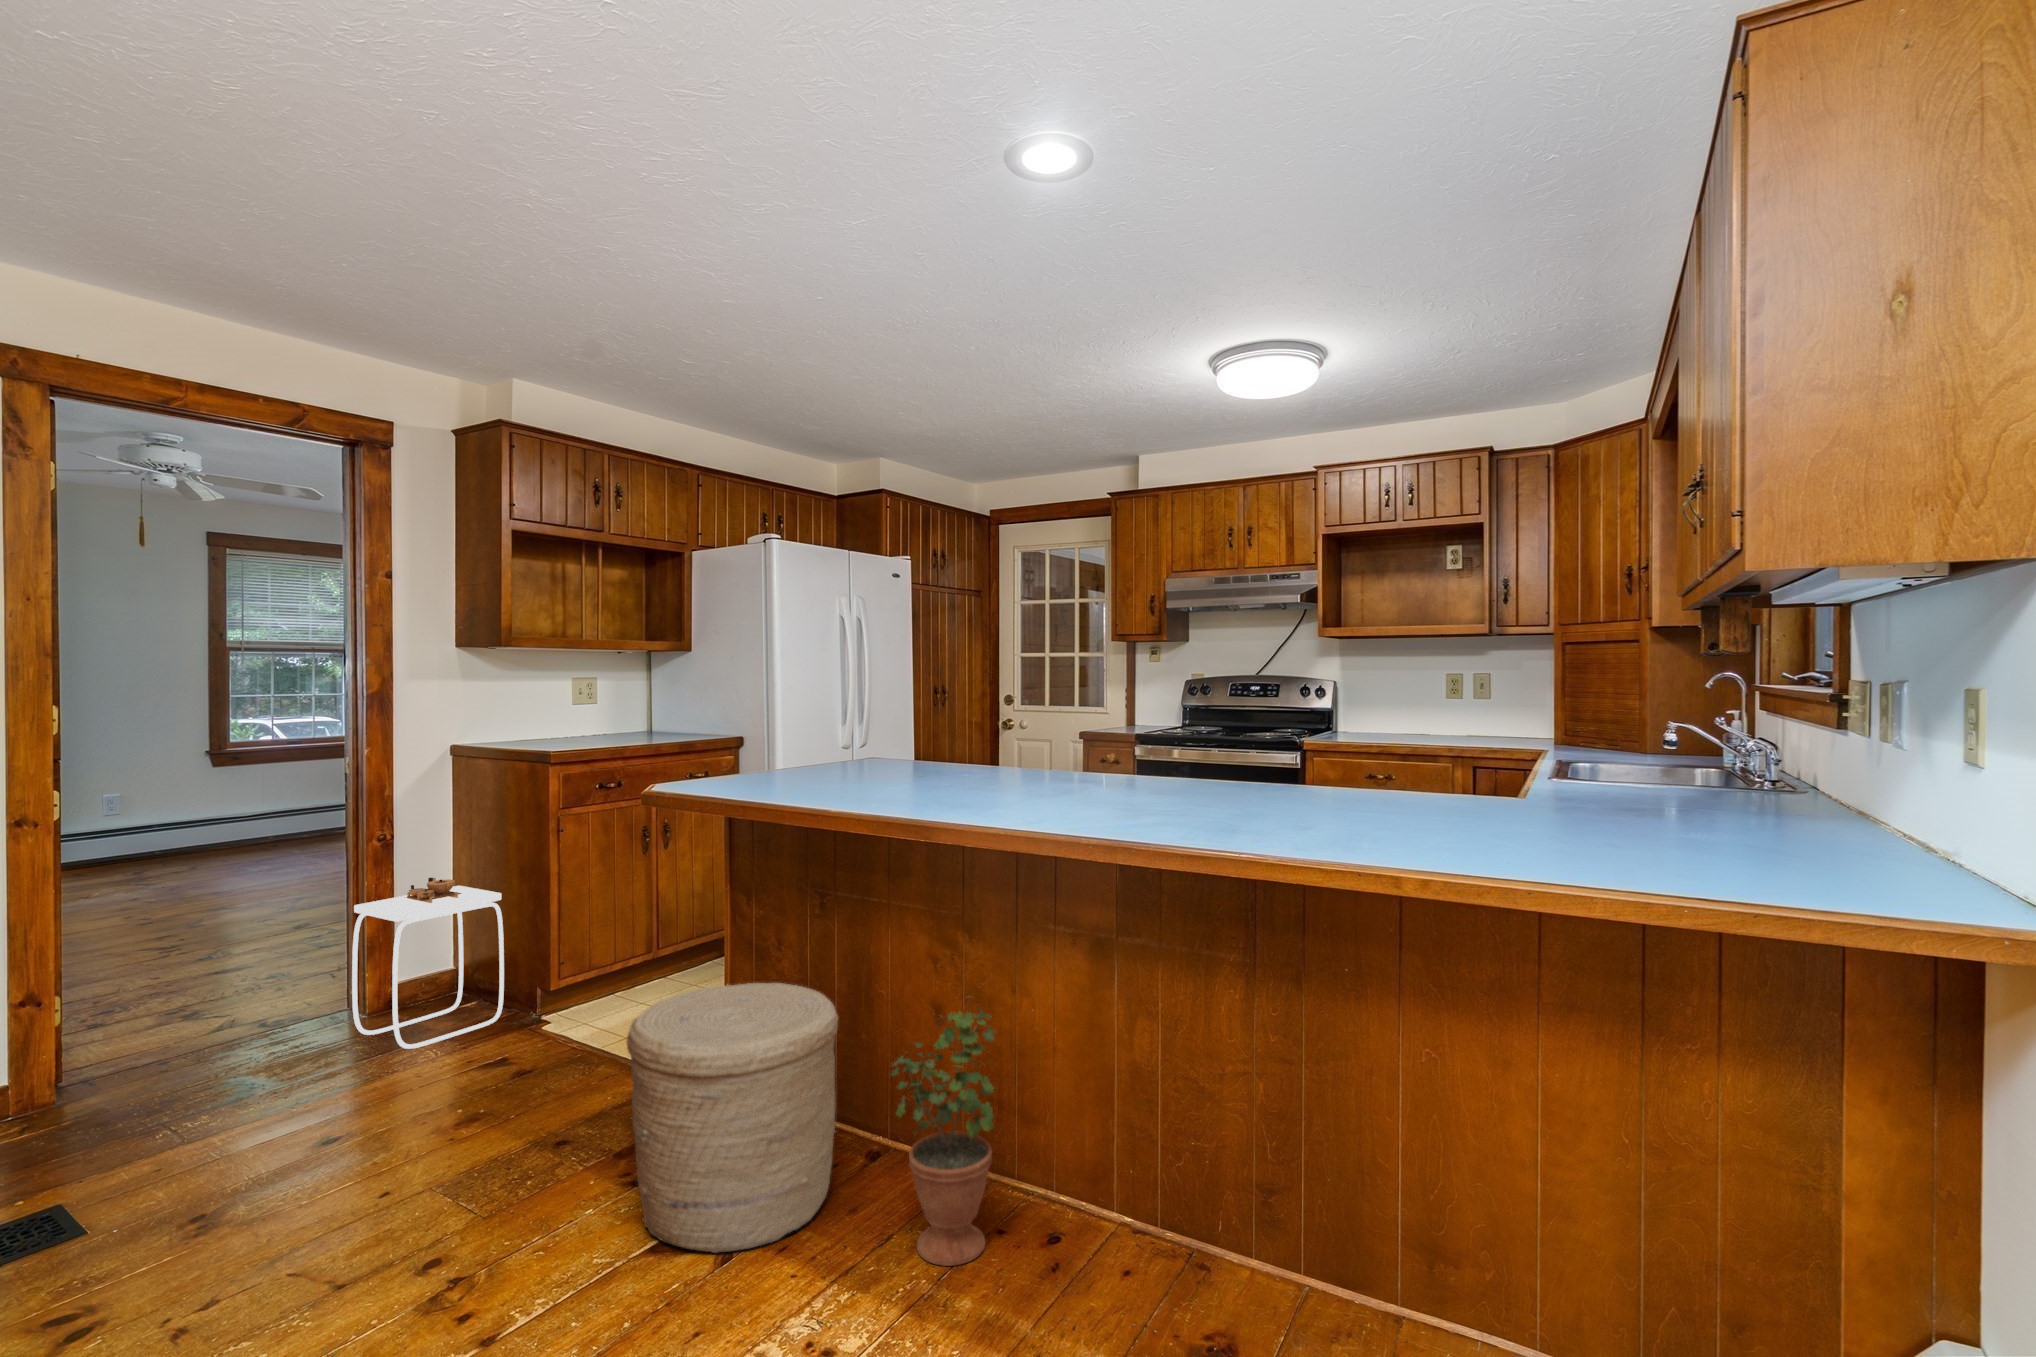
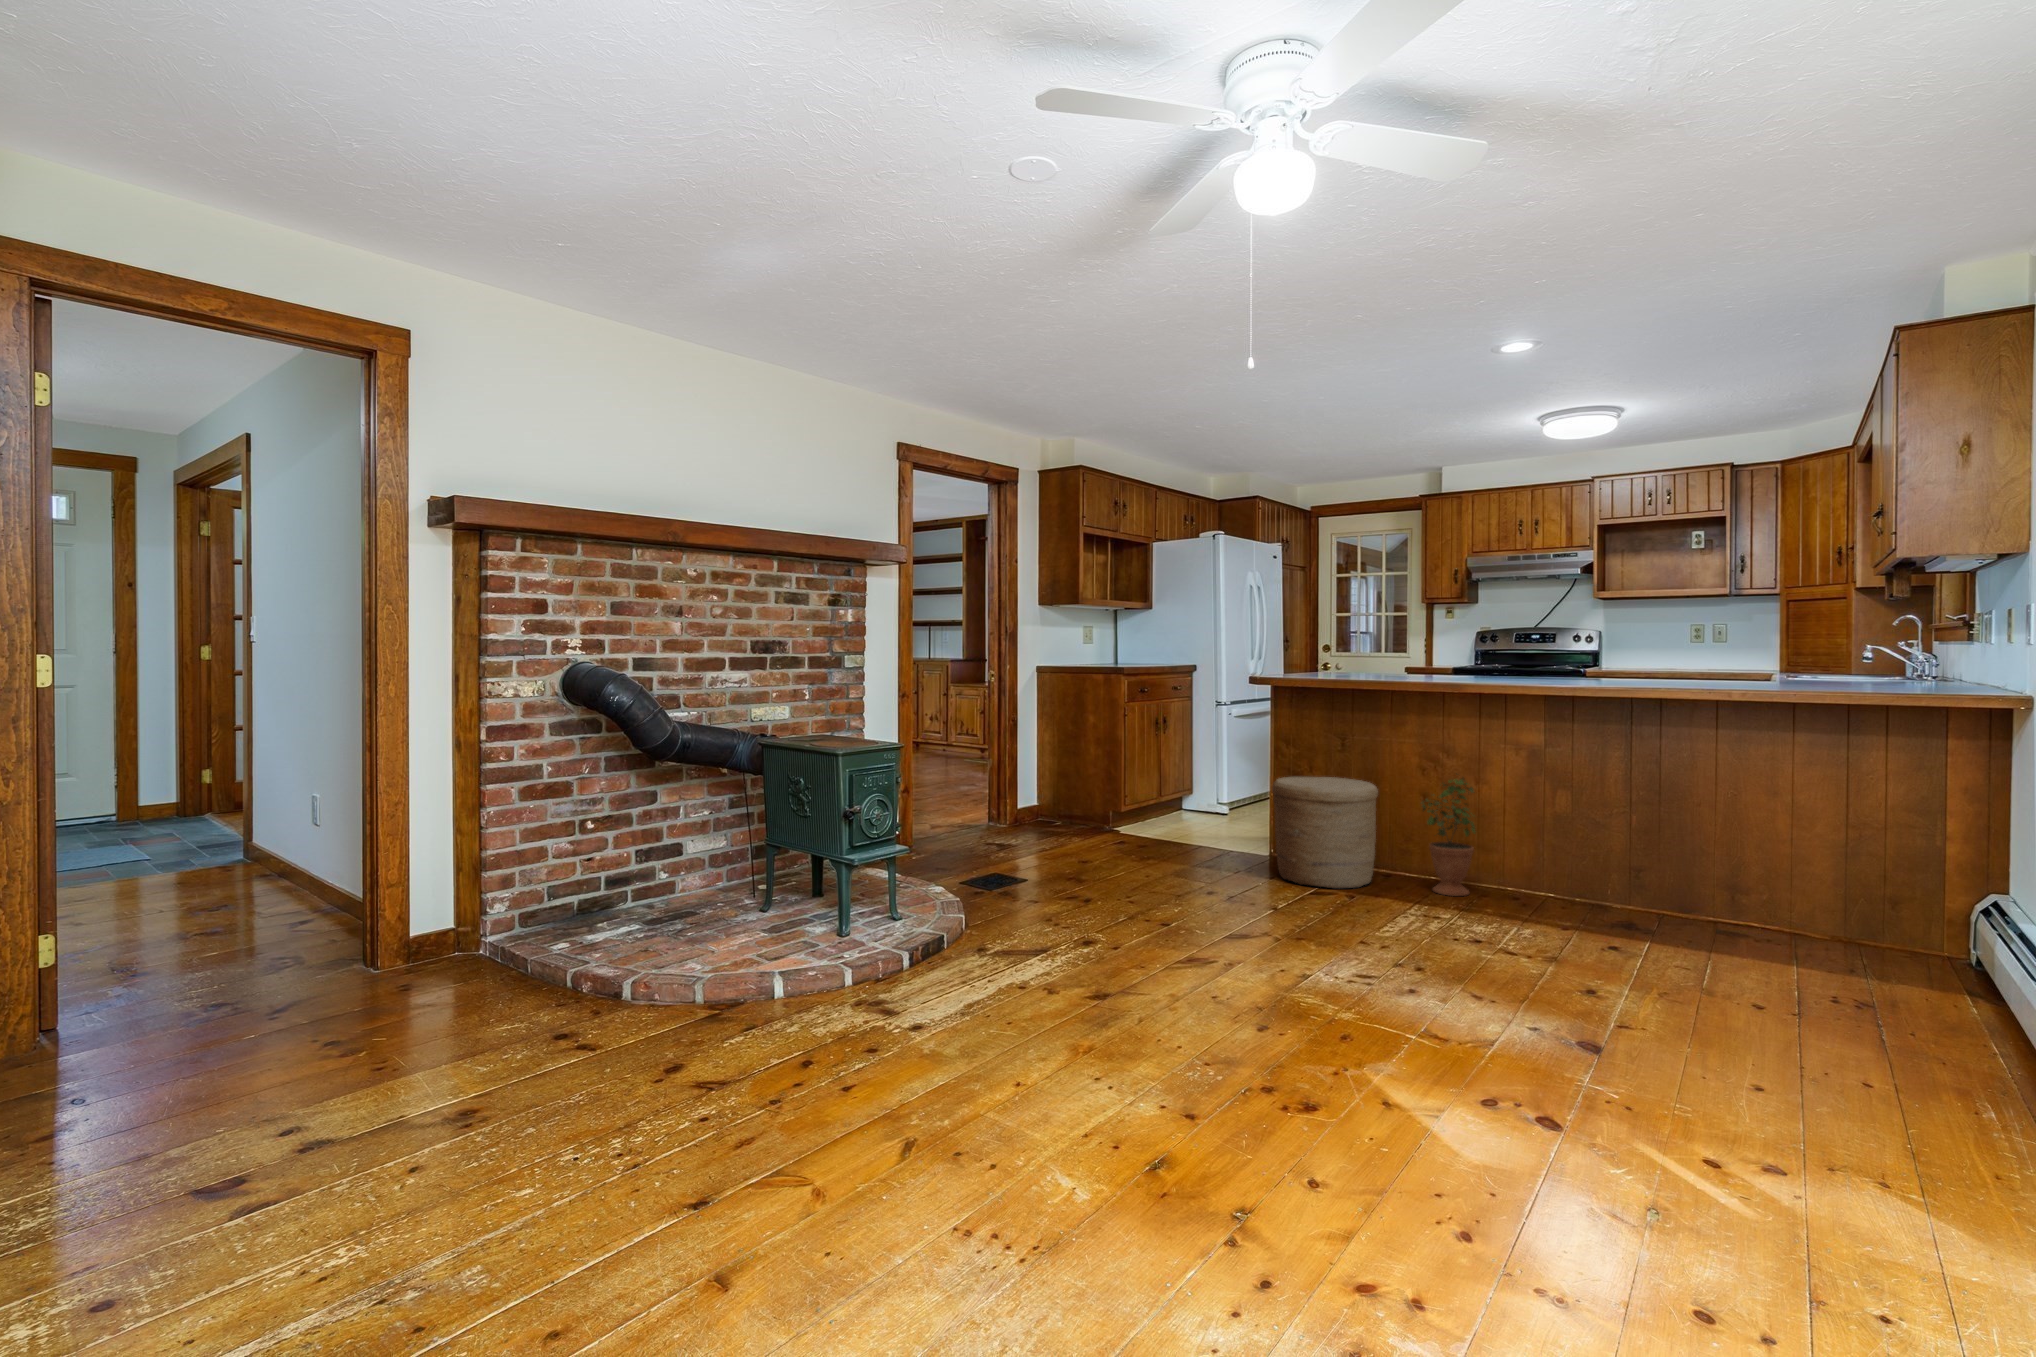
side table: present [352,878,504,1049] -> none [1018,738,1090,831]

